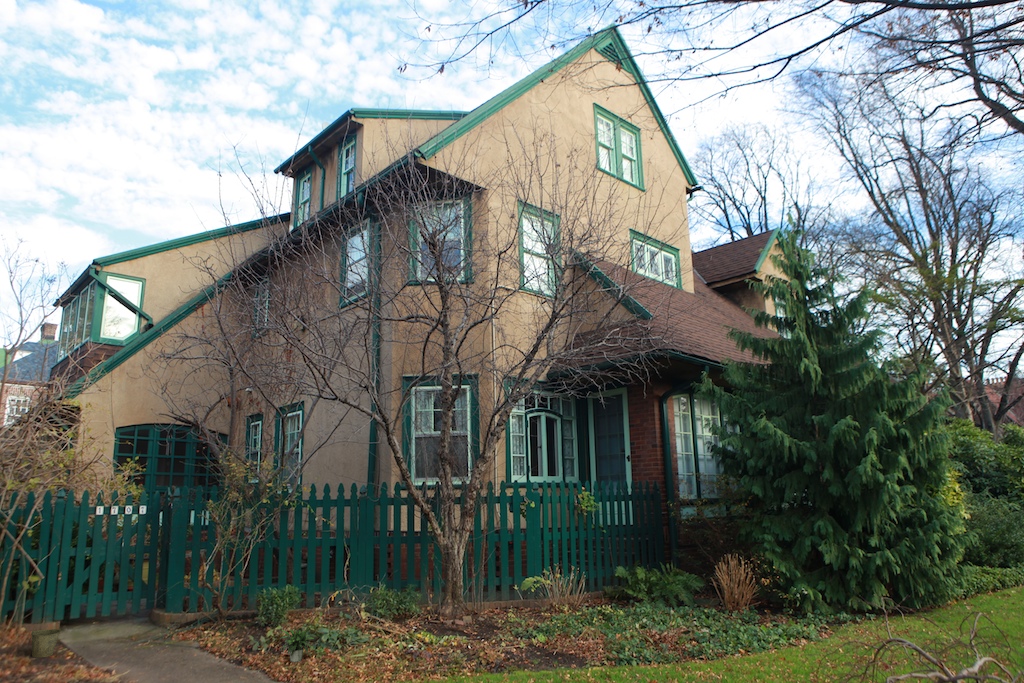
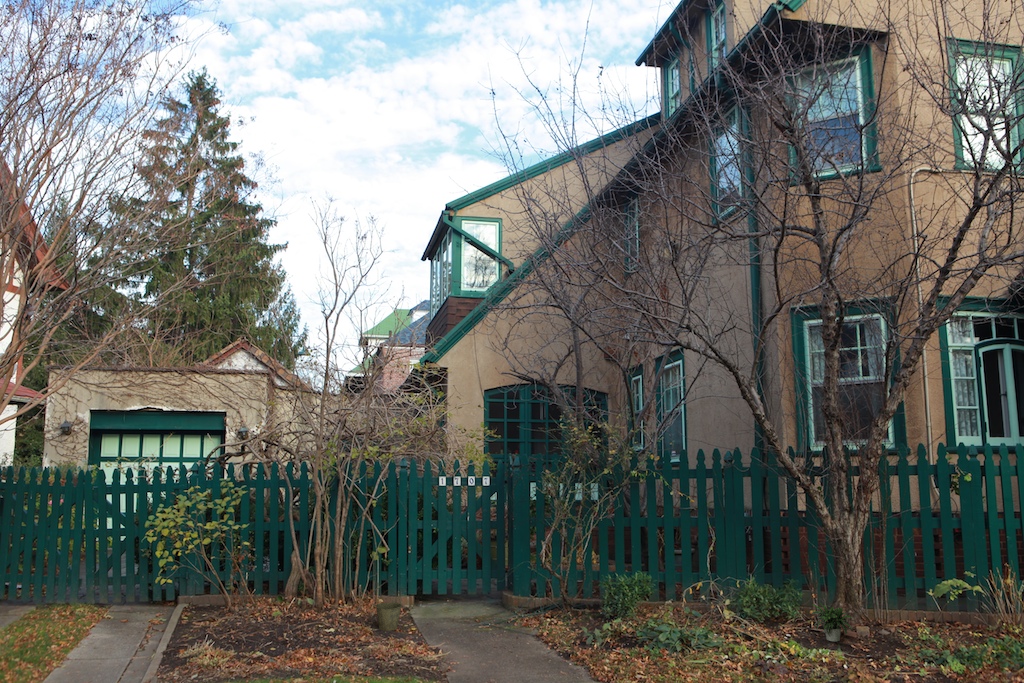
potted plant: present [280,630,313,662] -> present [812,604,852,642]

